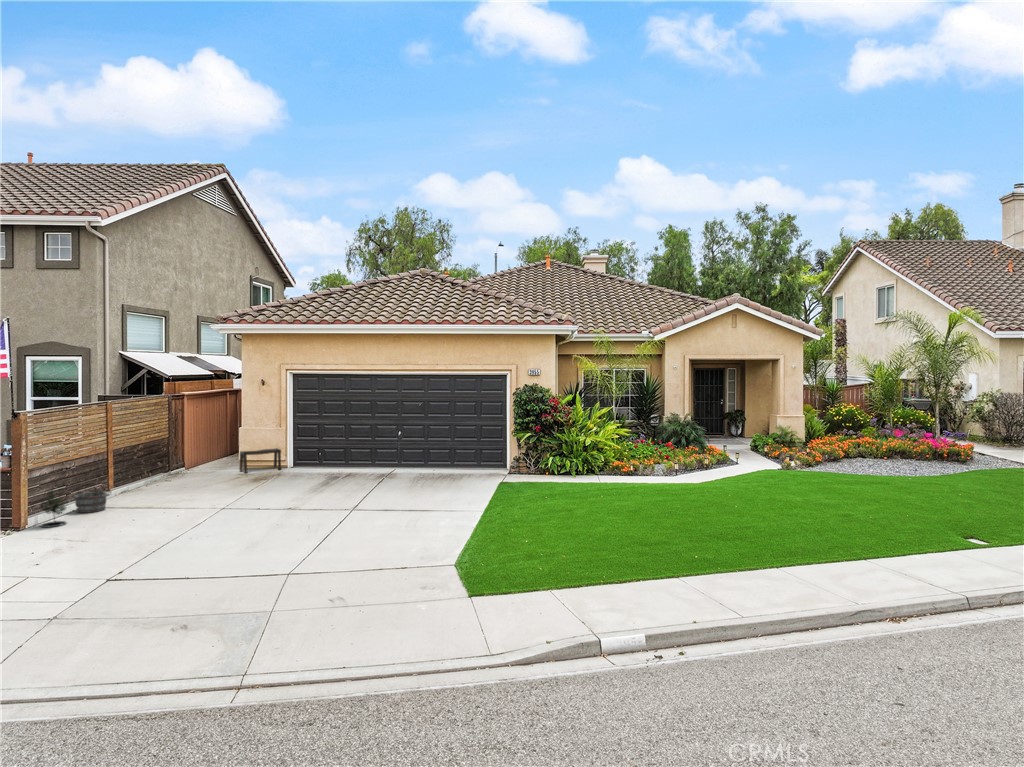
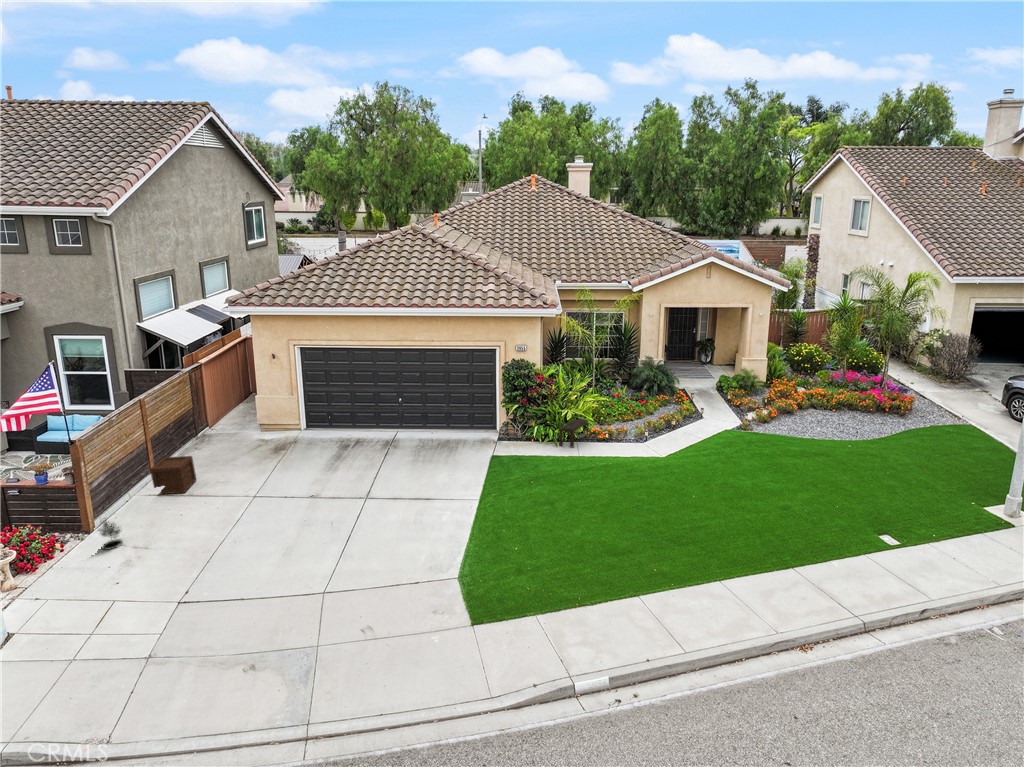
bench: present [240,448,281,473] -> present [559,418,588,447]
wooden crate: none [110,459,160,498] -> present [150,456,196,495]
bucket: present [74,490,110,513] -> none [125,499,156,523]

